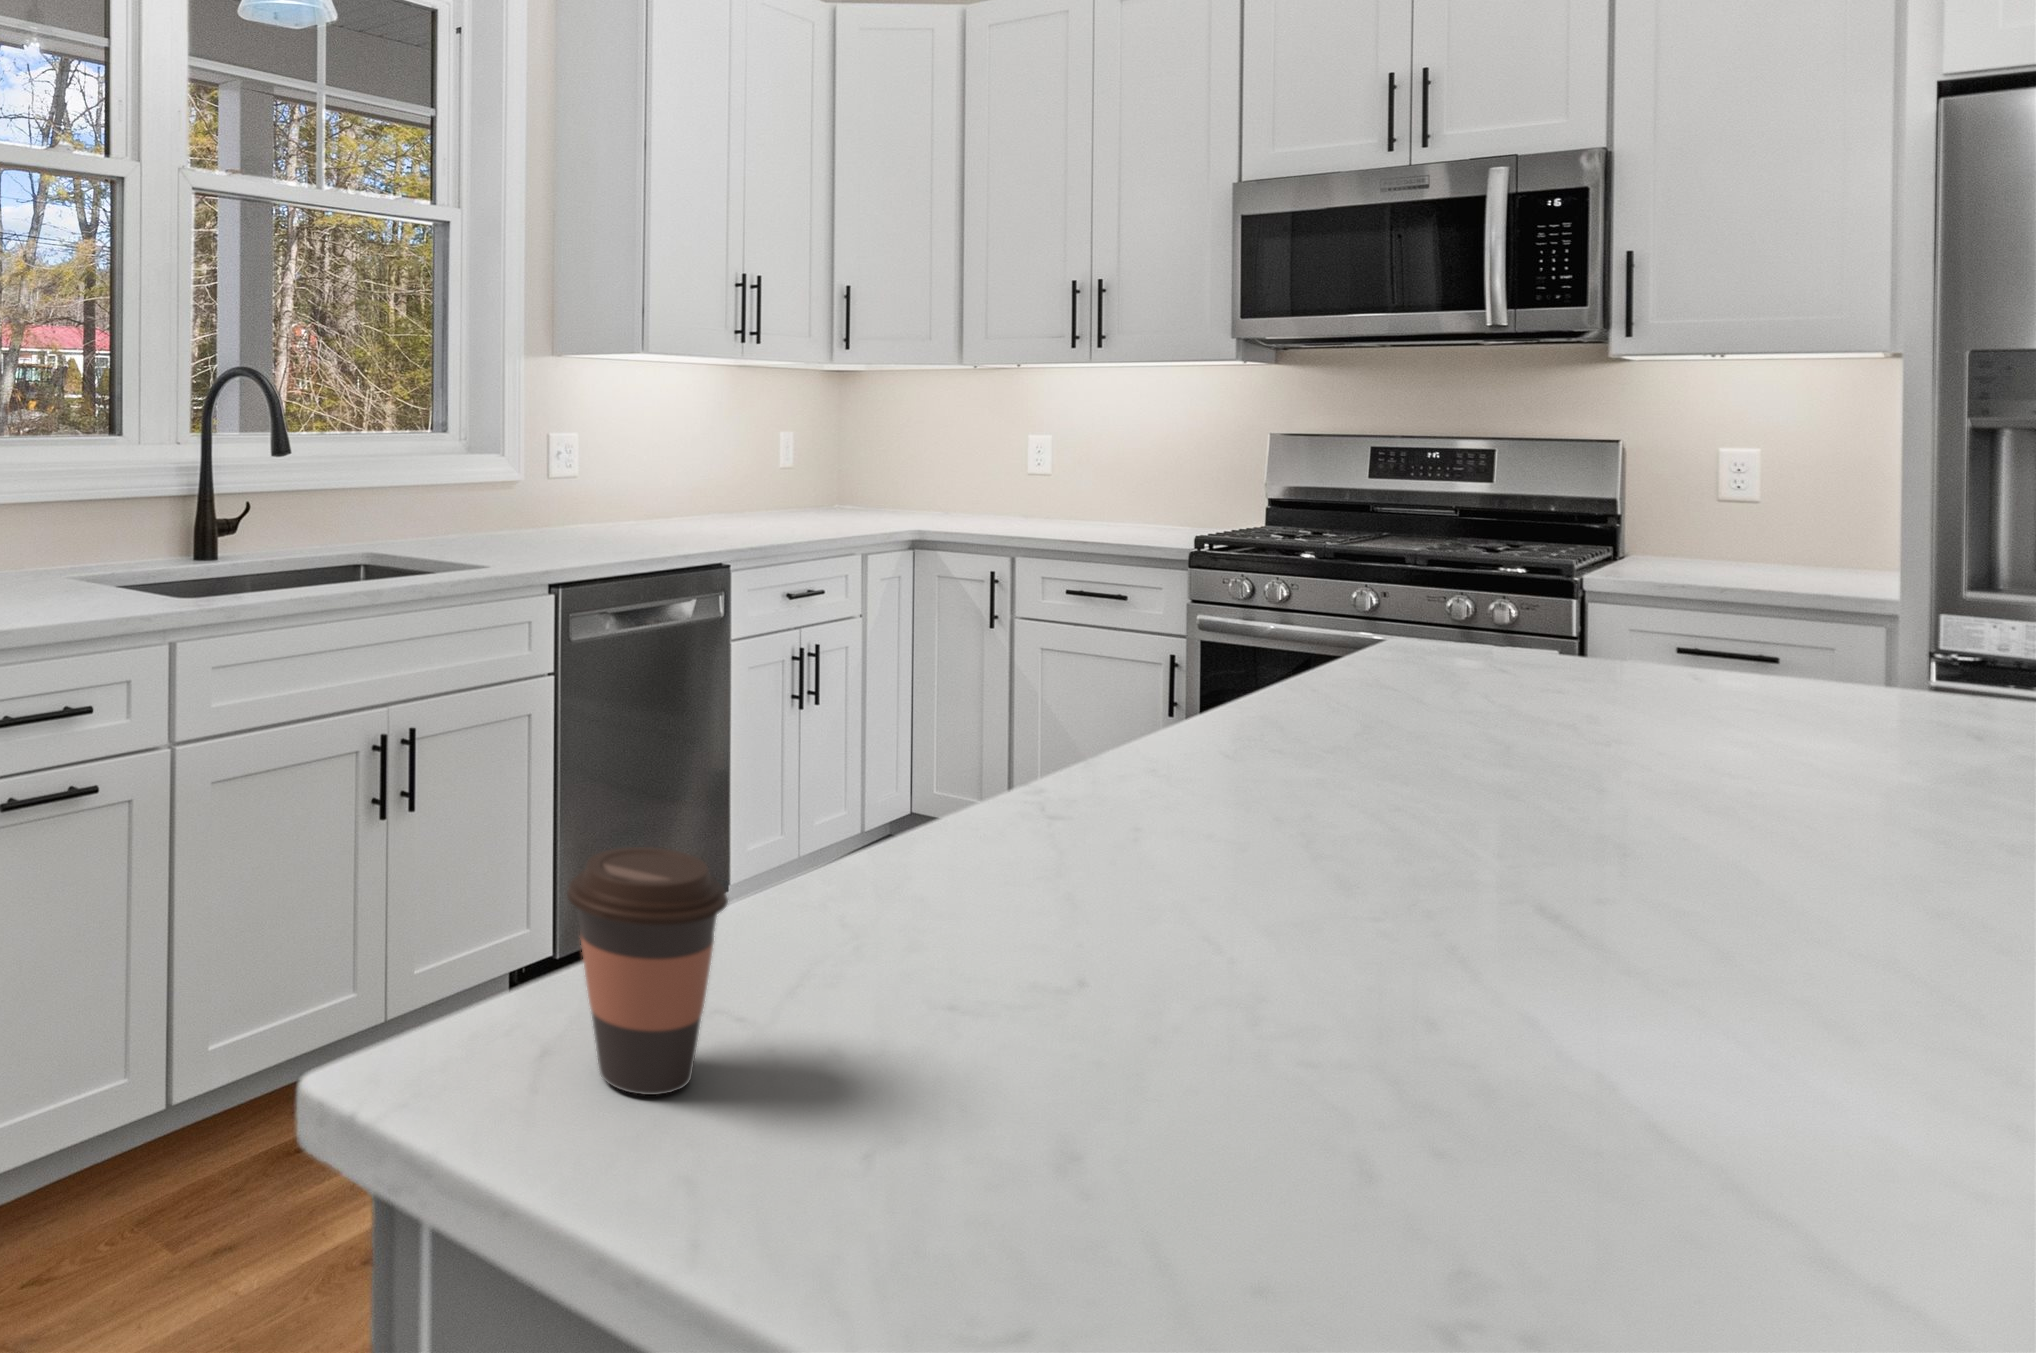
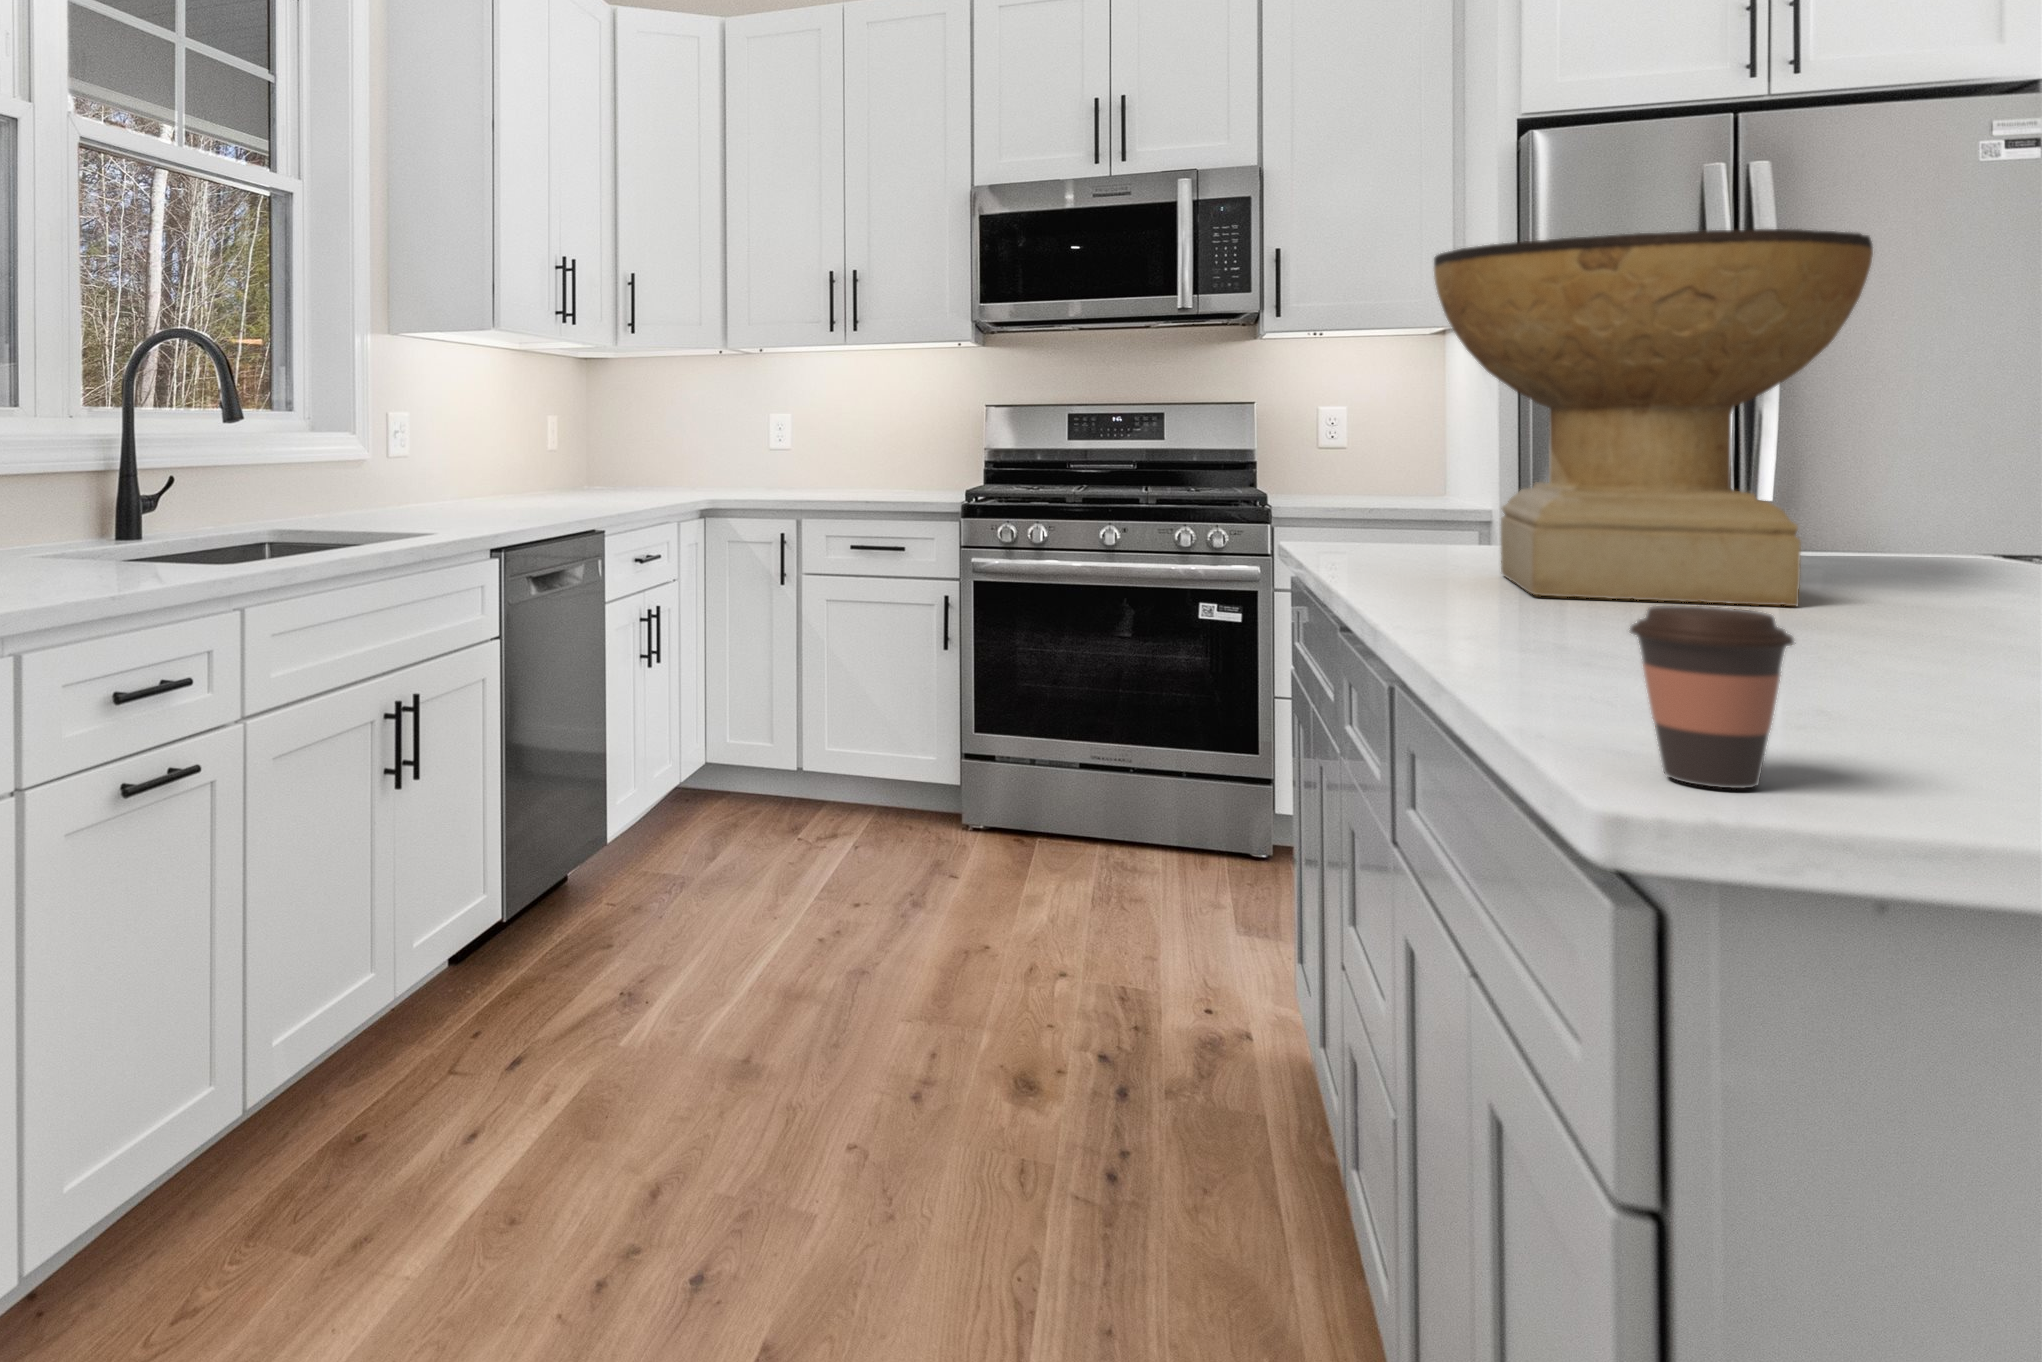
decorative bowl: none [1290,304,1852,817] -> present [1434,229,1873,606]

